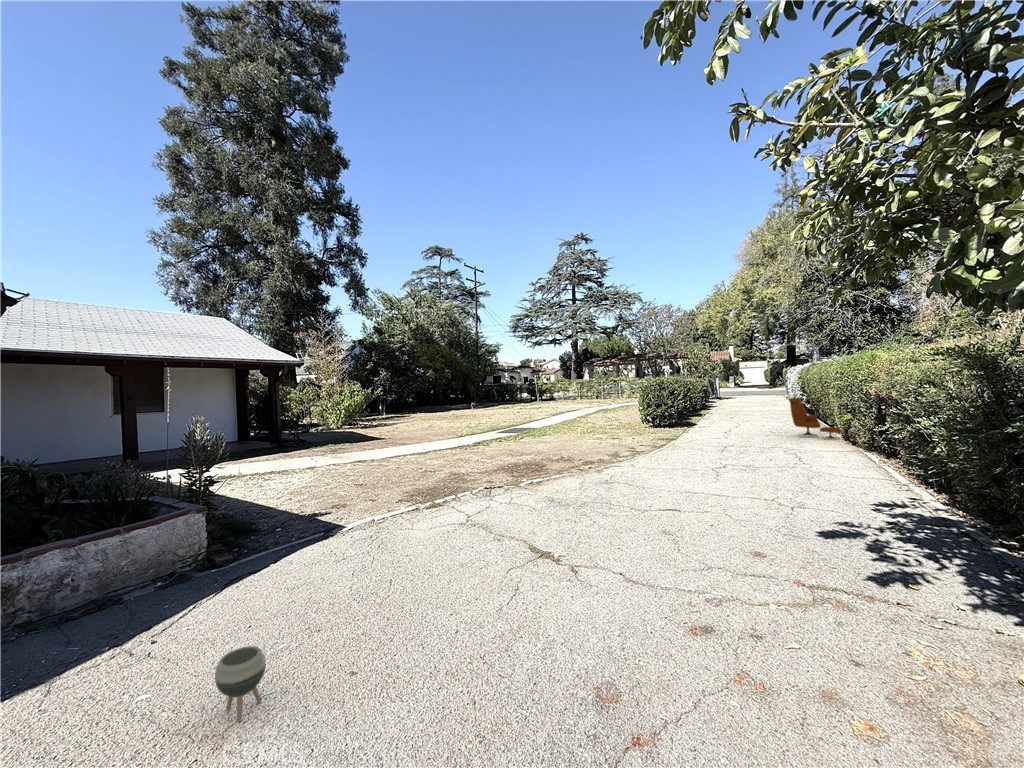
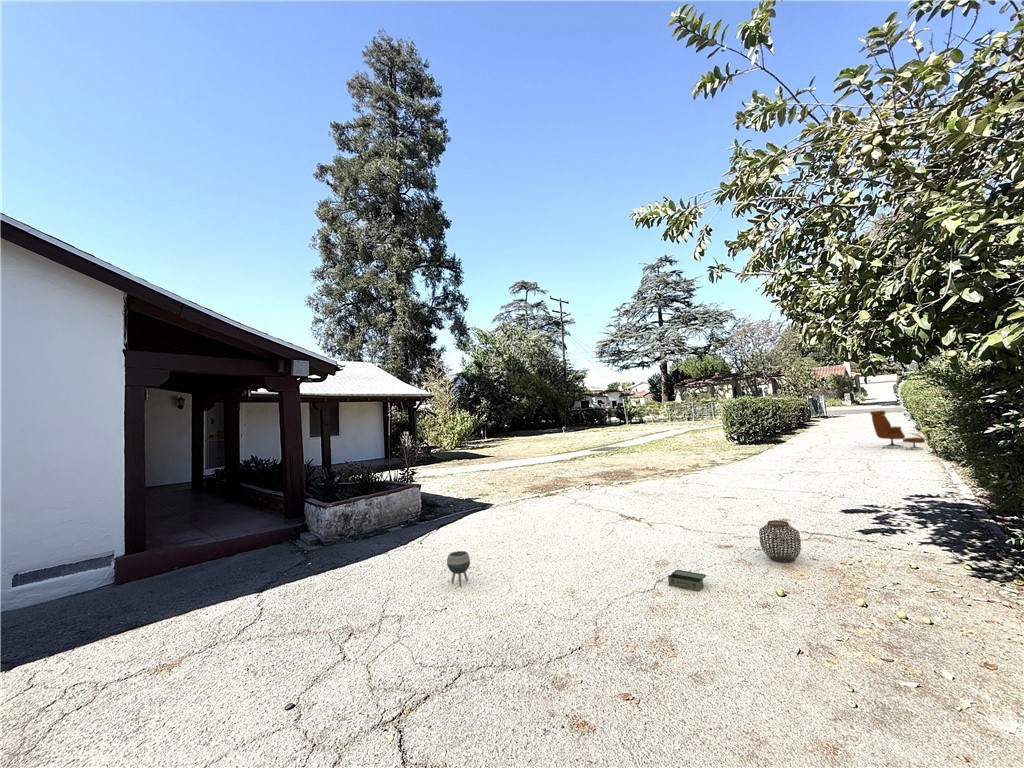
woven basket: none [747,566,810,635] -> present [759,520,801,563]
toolbox: none [623,667,687,721] -> present [668,570,706,591]

